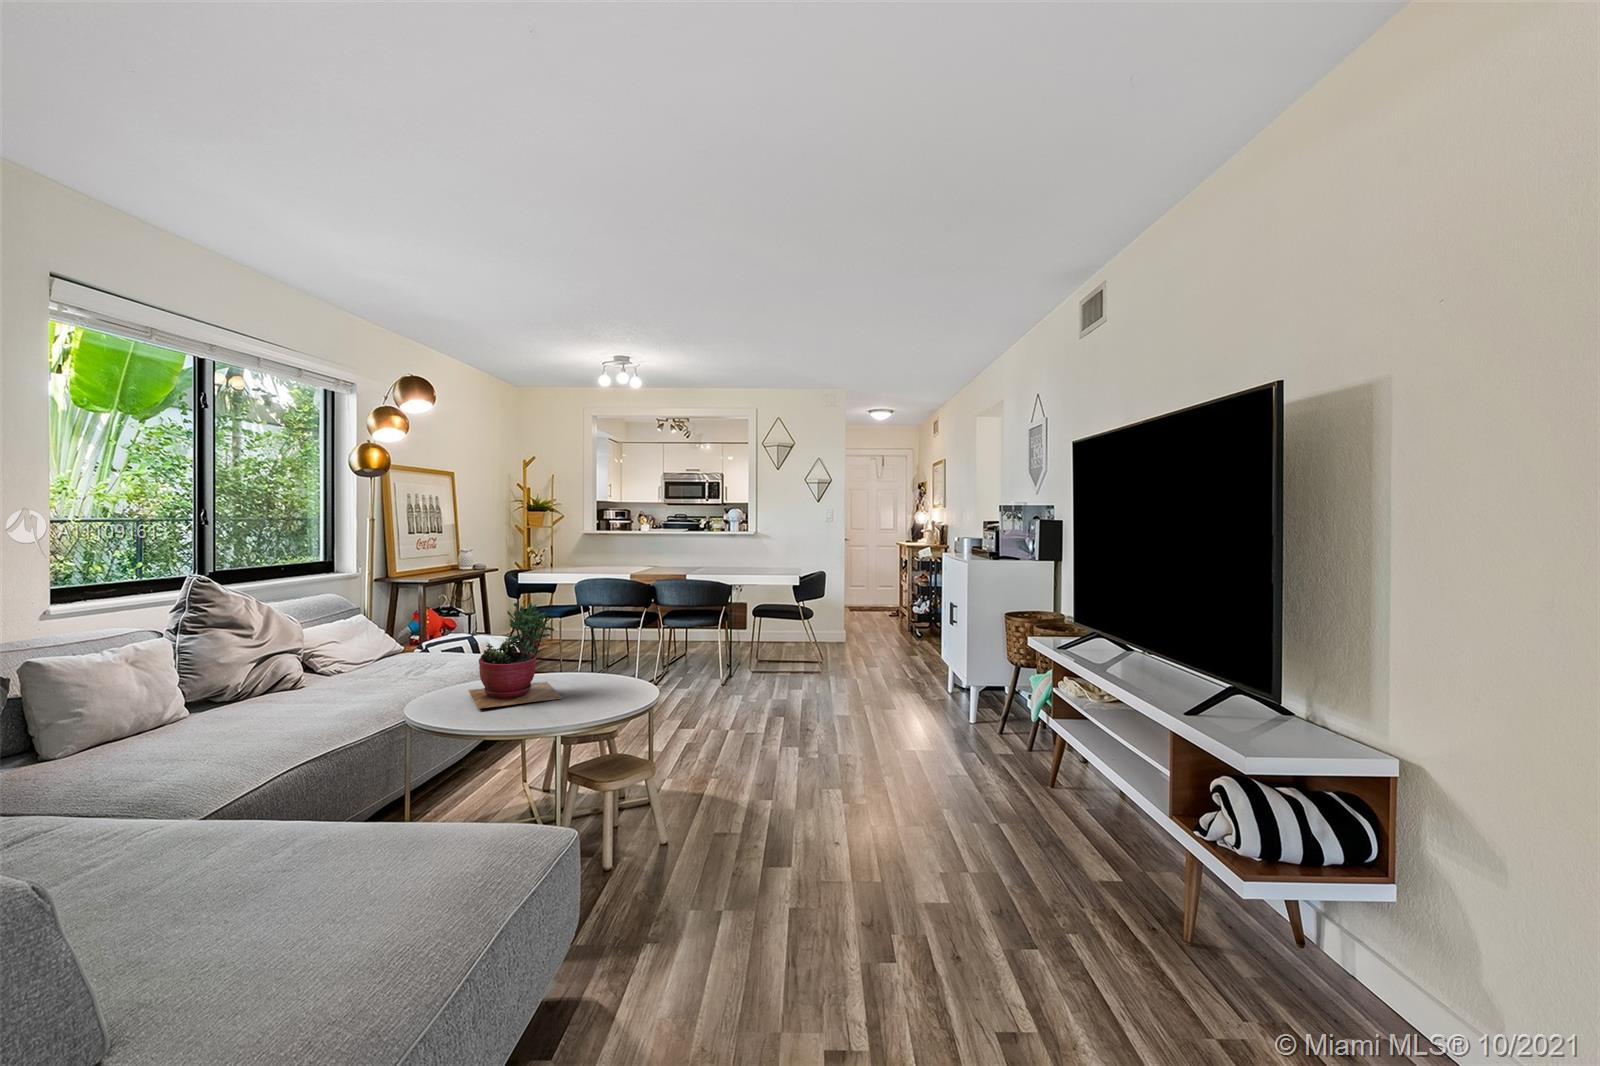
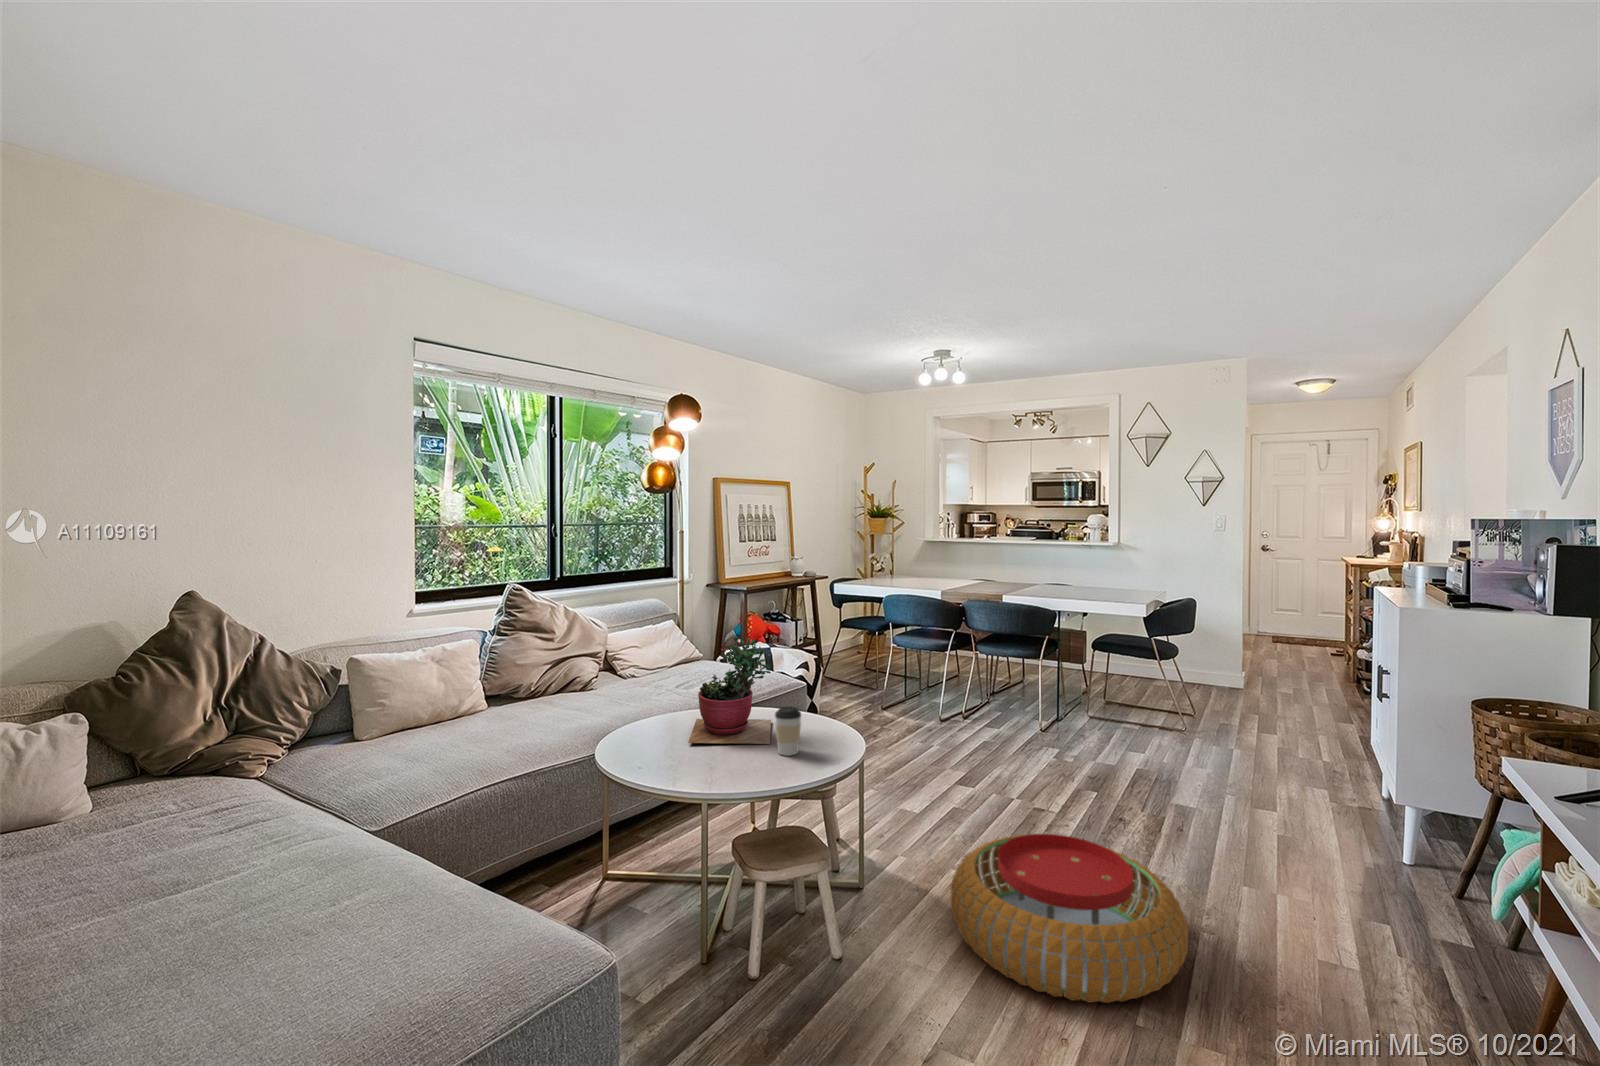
coffee cup: none [574,660,600,704] -> present [775,707,801,756]
pouf: none [726,736,895,845] -> present [951,834,1188,1003]

